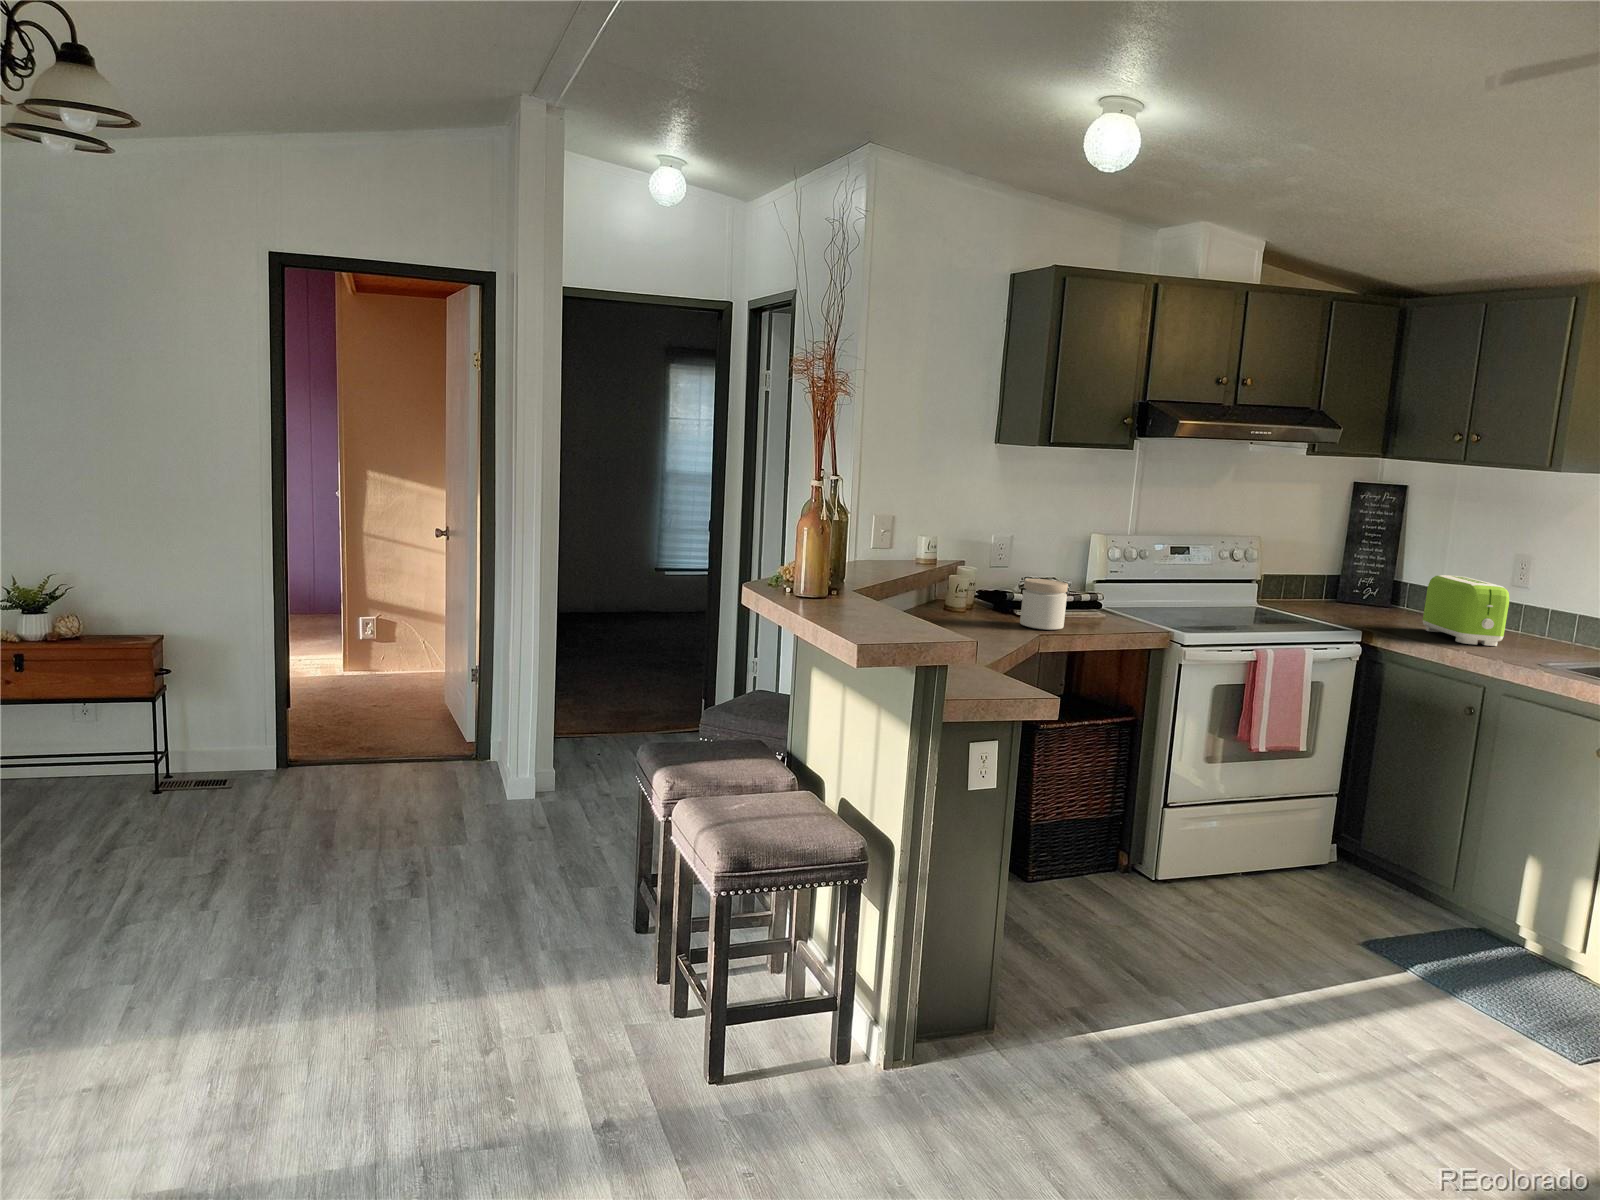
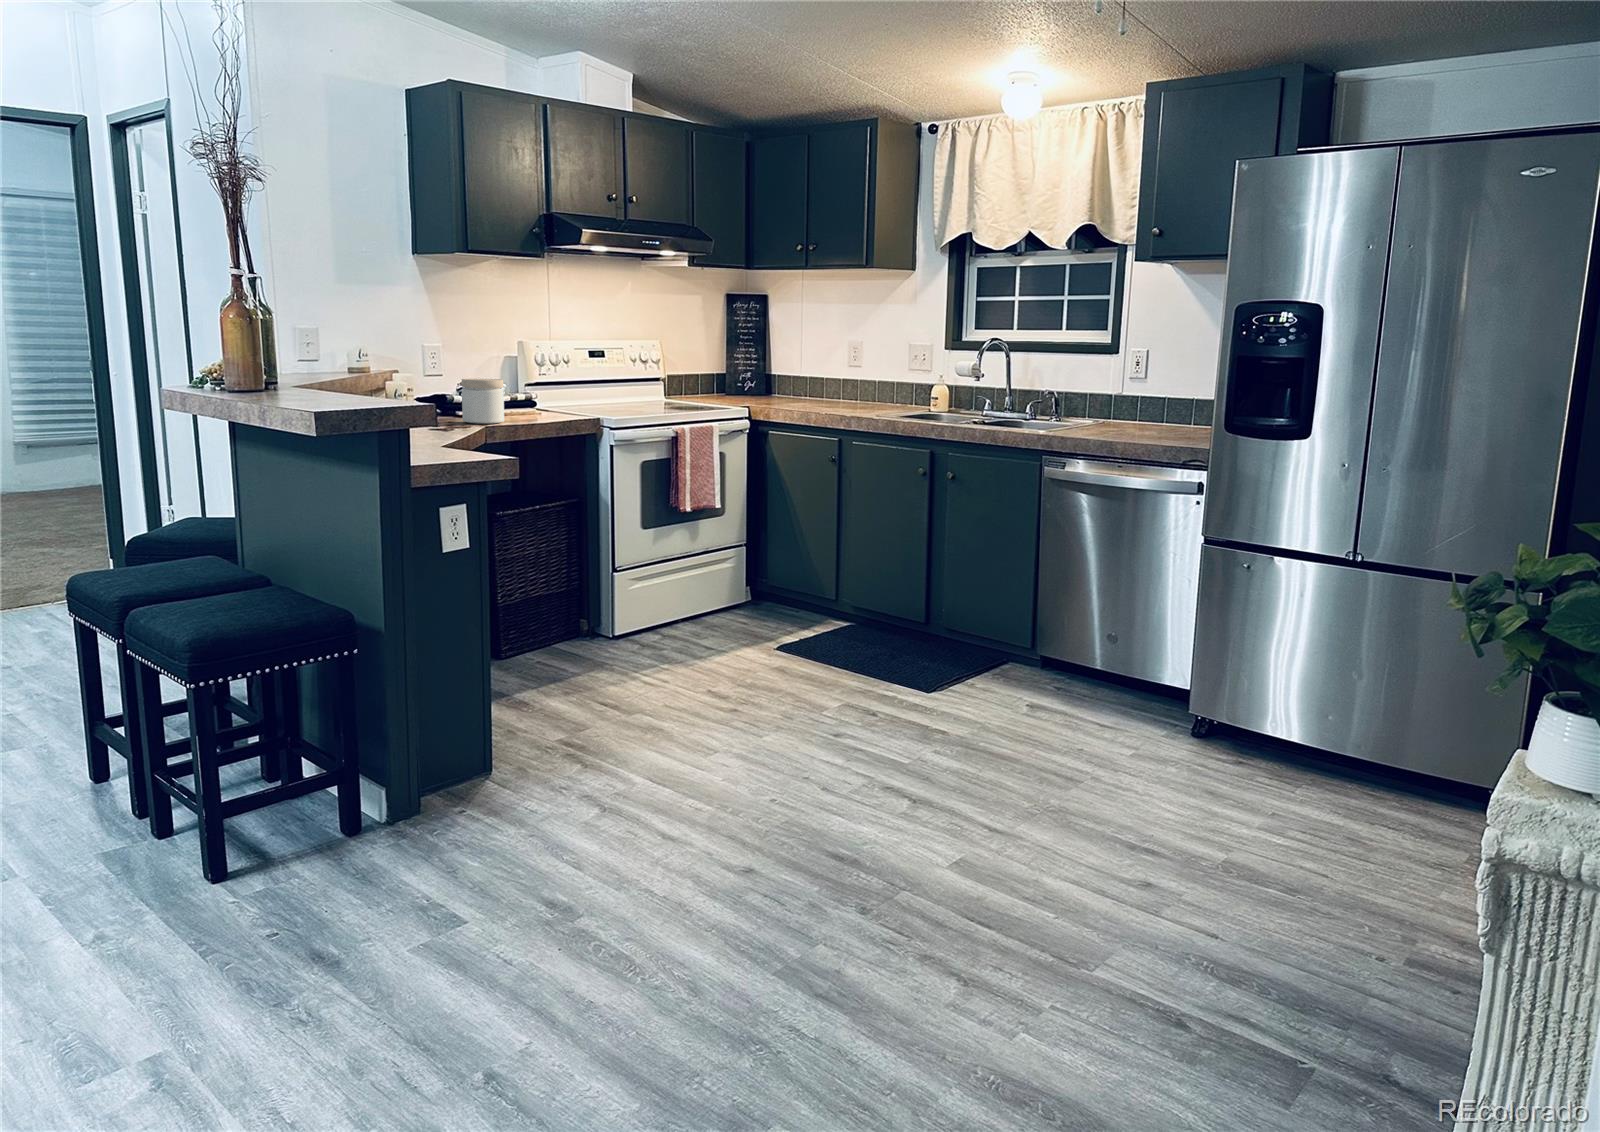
toaster: present [1423,575,1509,646] -> none [792,359,850,410]

